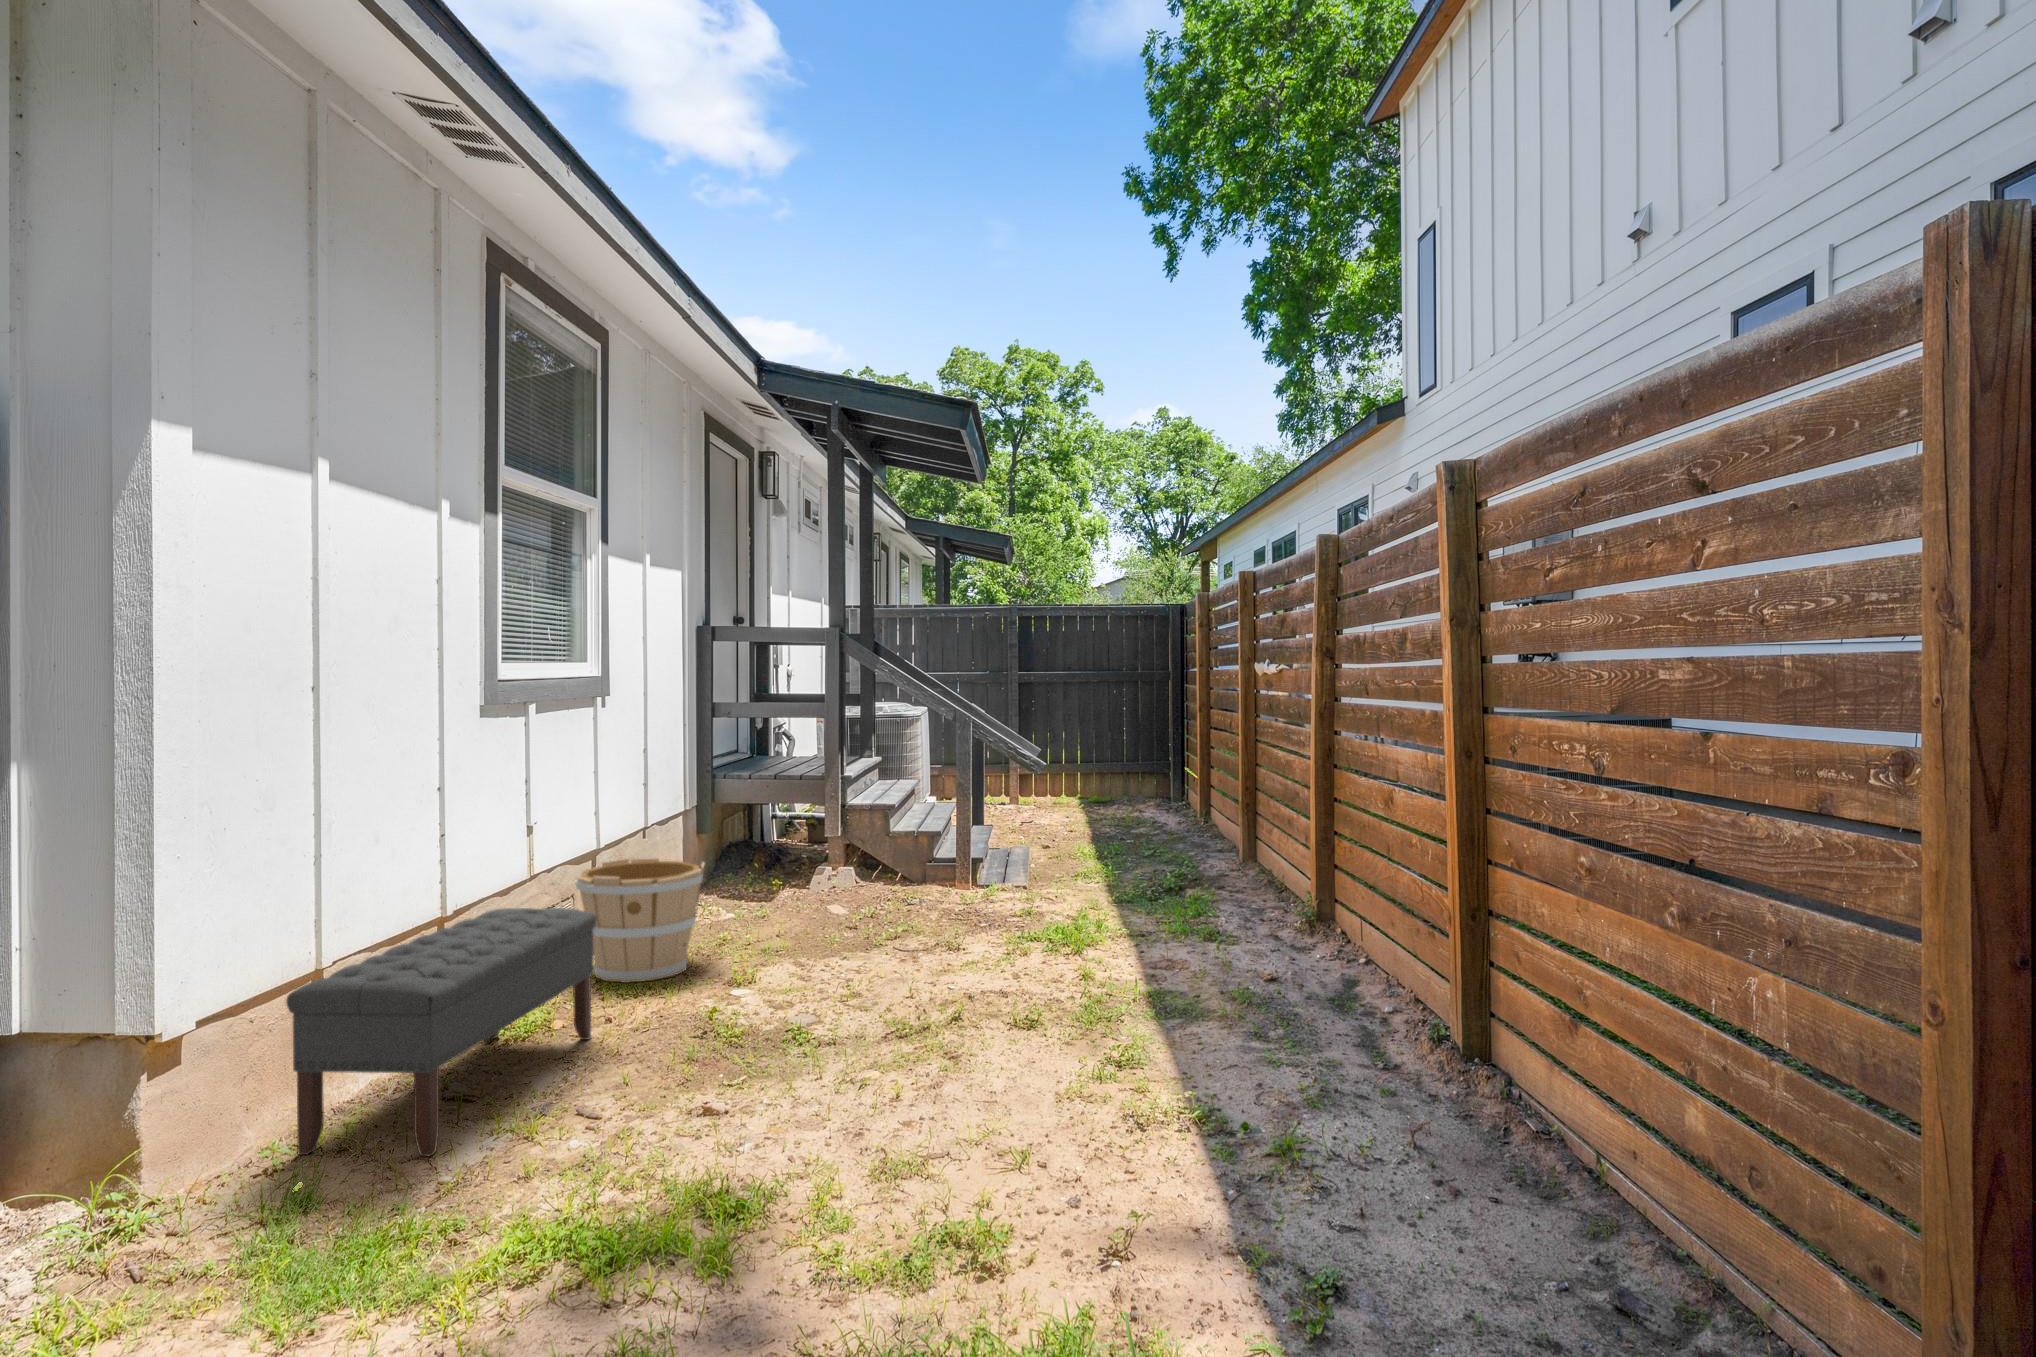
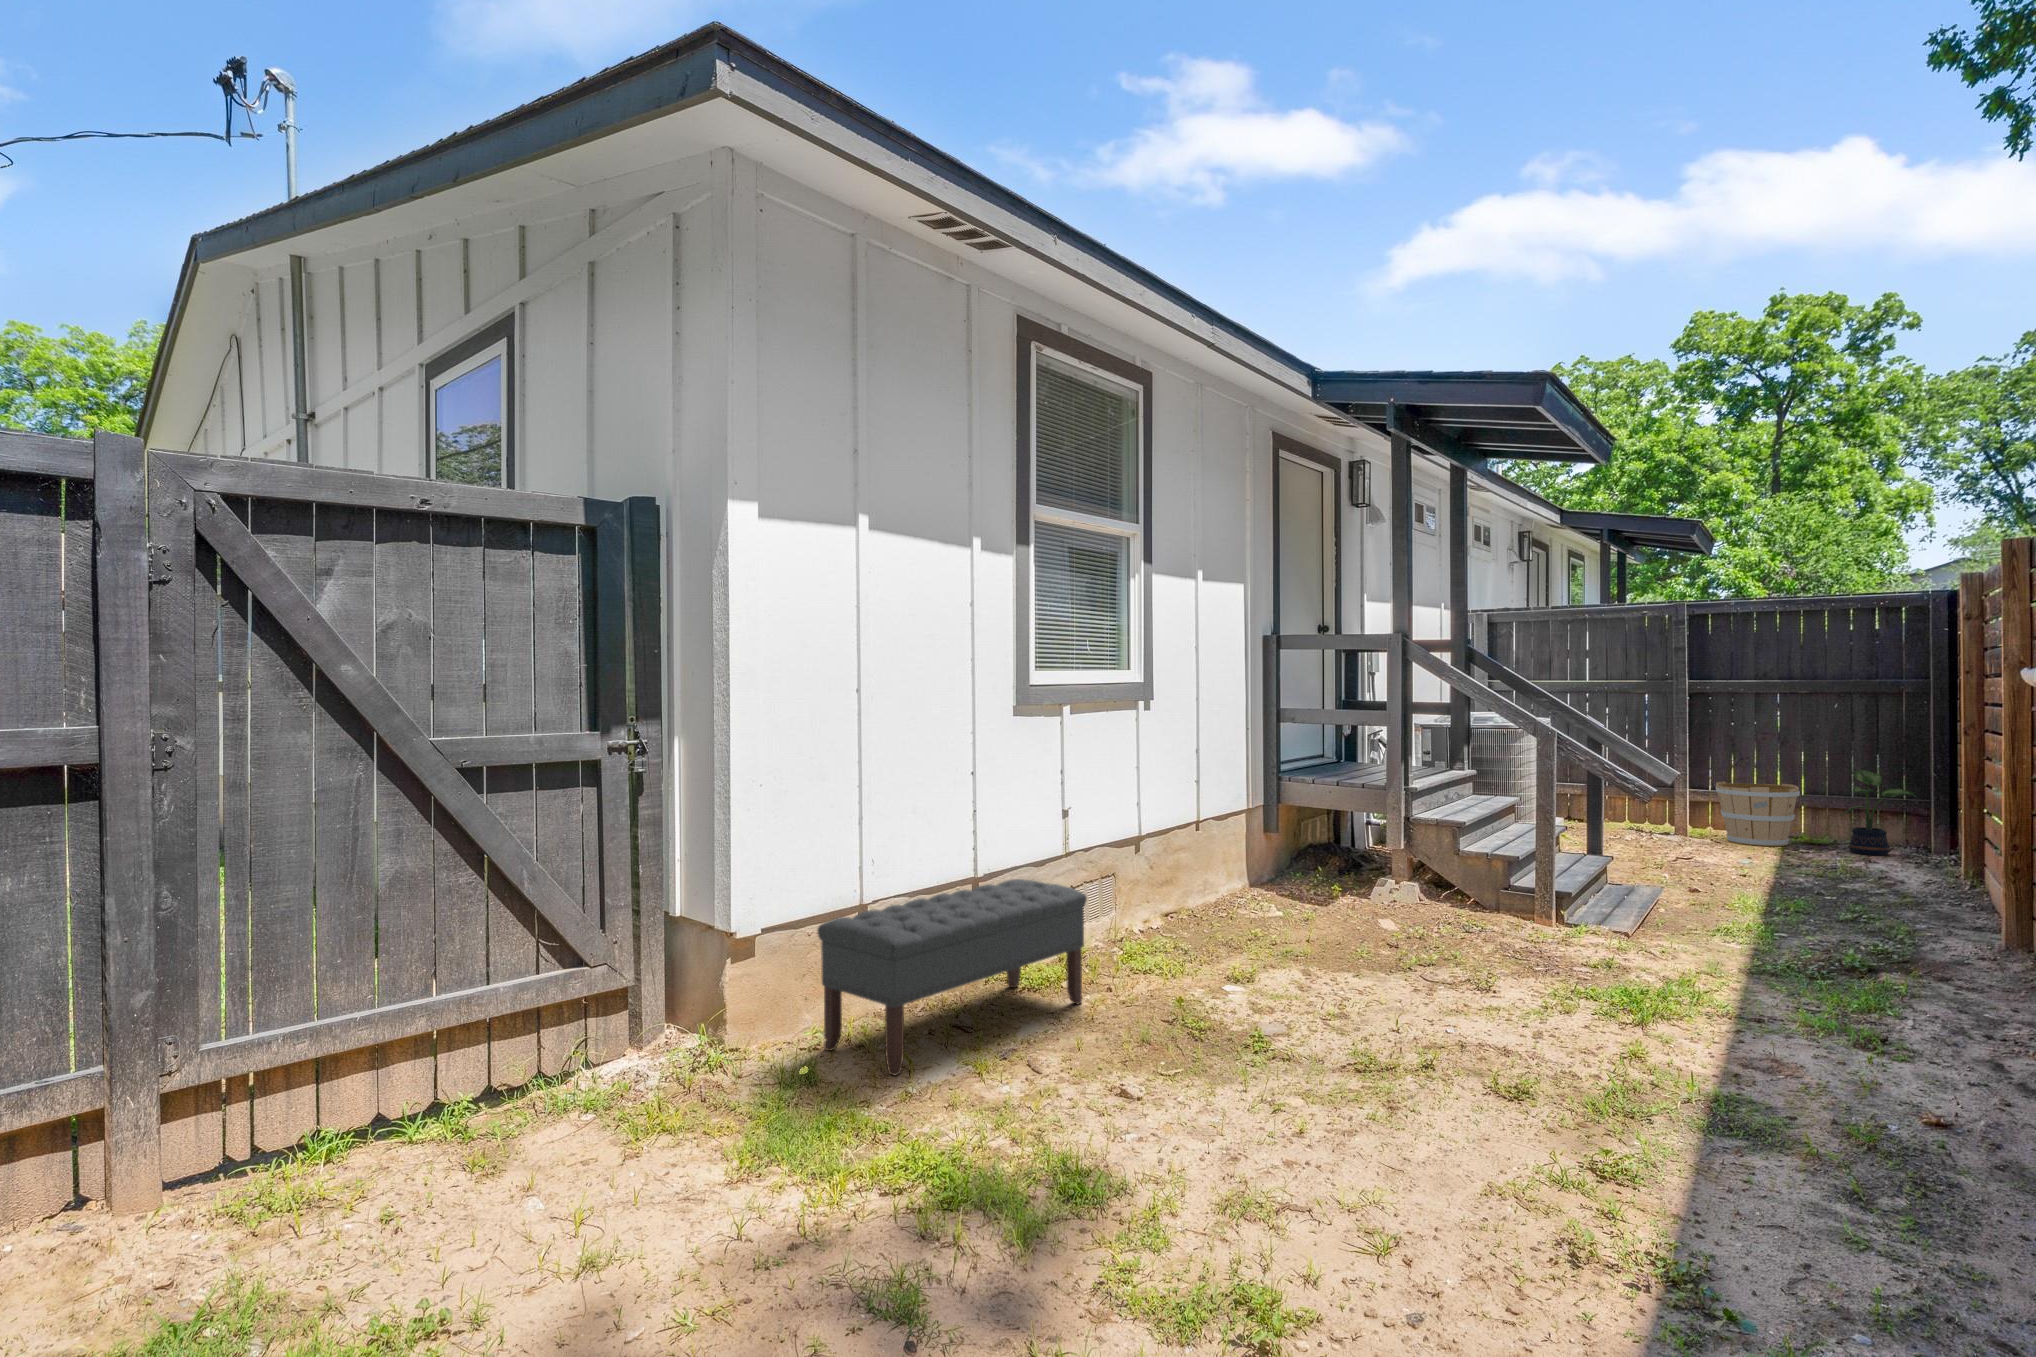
potted plant: none [1116,747,1162,814] -> present [1840,770,1917,855]
wooden bucket: present [575,859,704,983] -> present [1715,781,1800,846]

